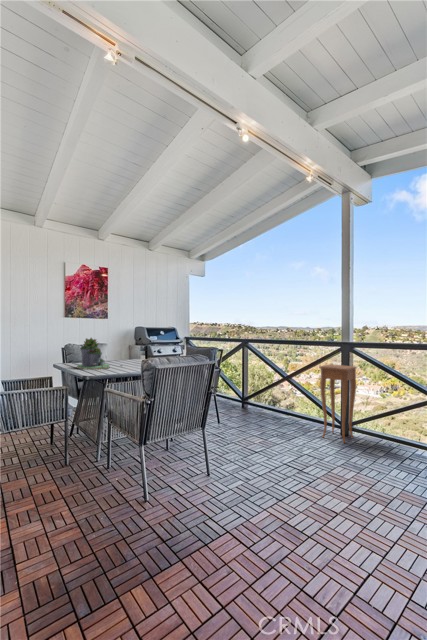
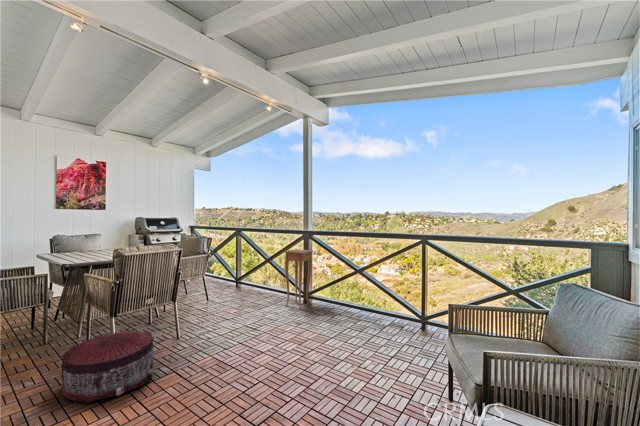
succulent planter: present [77,338,110,370] -> none [61,230,97,259]
pouf: none [99,463,203,568] -> present [61,331,154,403]

